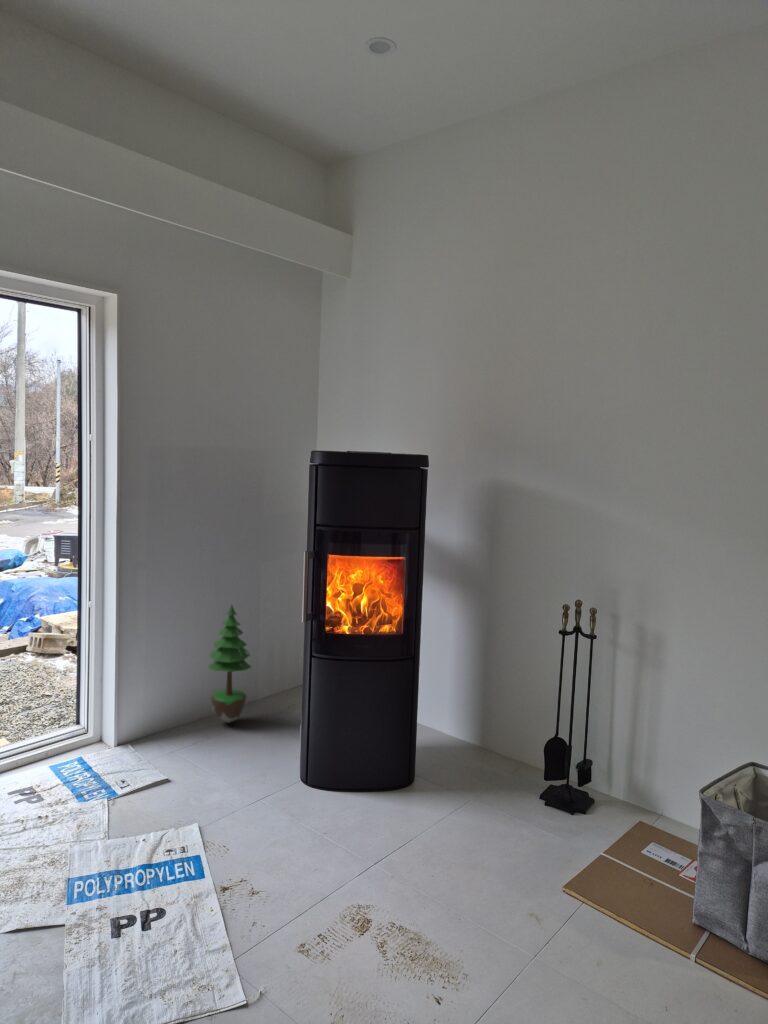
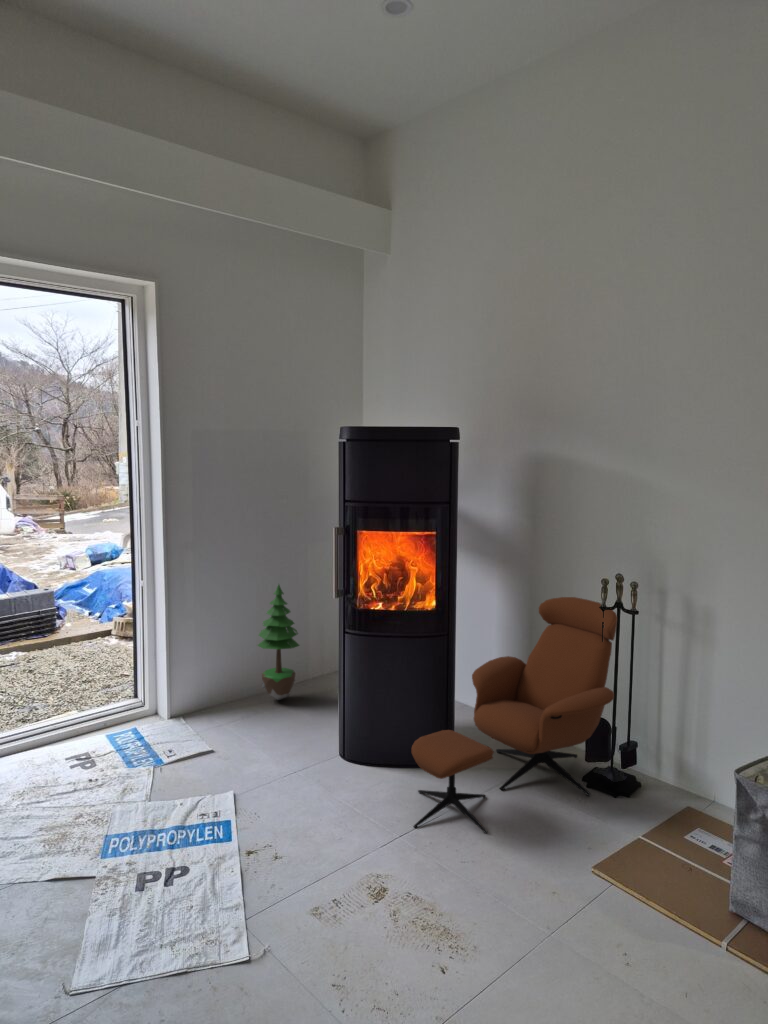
lounge chair: none [384,620,576,857] -> present [412,597,617,833]

